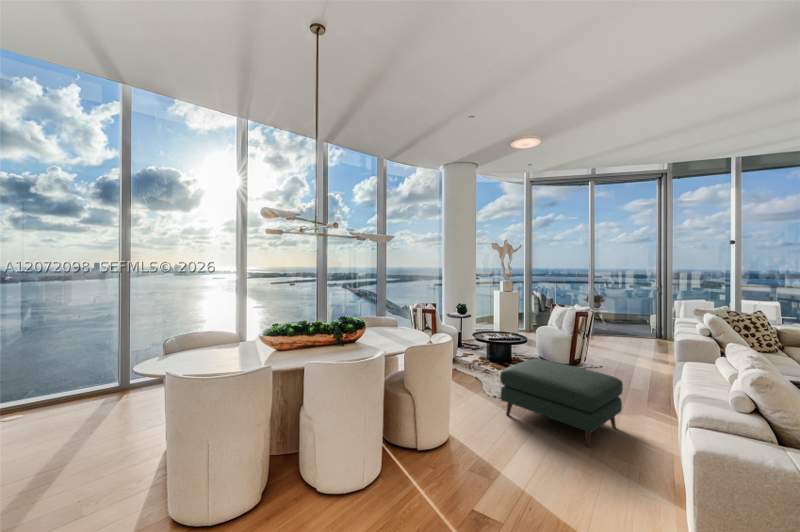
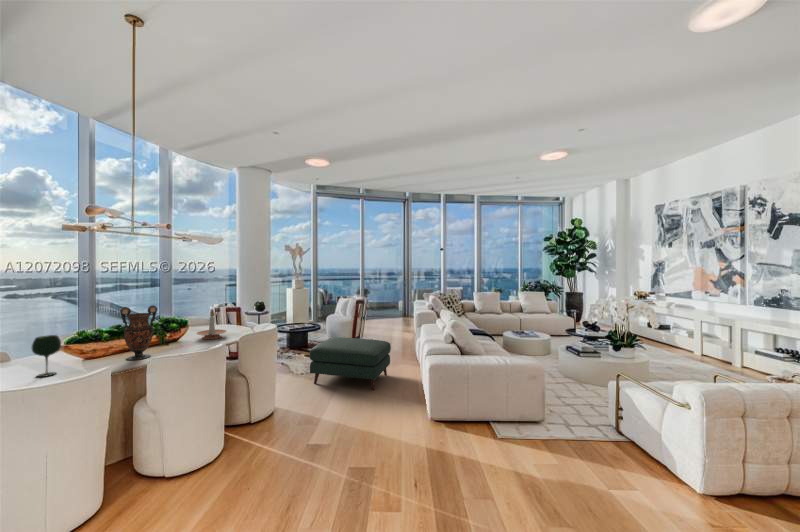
vase: none [298,305,328,359] -> present [120,305,157,360]
candle holder: none [372,311,401,344] -> present [197,309,227,339]
wine glass: none [232,327,252,363] -> present [32,335,61,377]

